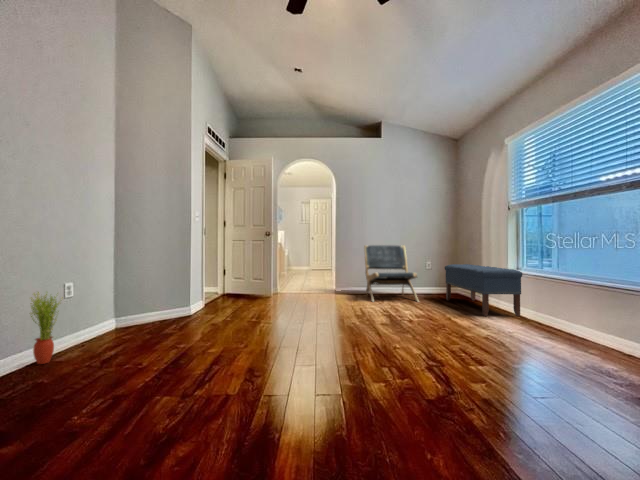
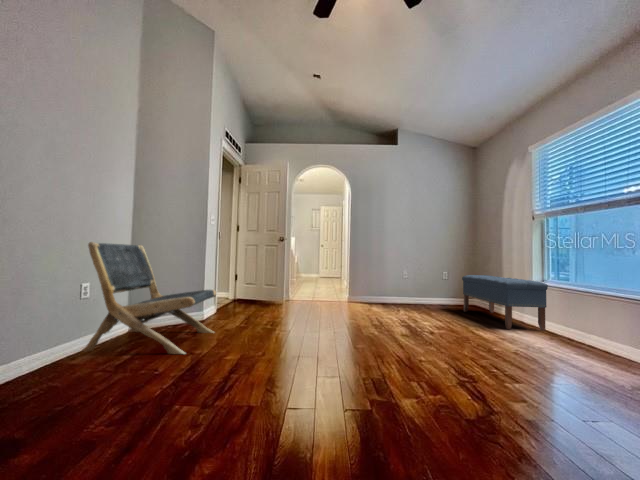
lounge chair: present [364,245,419,302] -> present [82,242,216,354]
potted plant: present [31,292,63,364] -> none [43,290,78,366]

